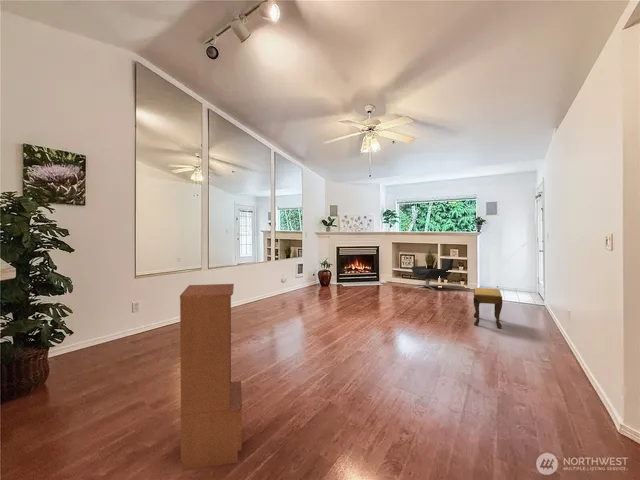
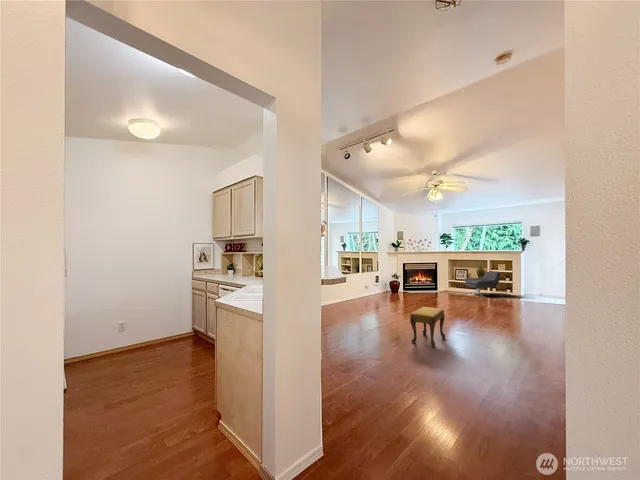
bookcase: present [180,284,242,471] -> none [325,288,353,373]
footstool: present [473,288,502,329] -> present [410,307,445,347]

